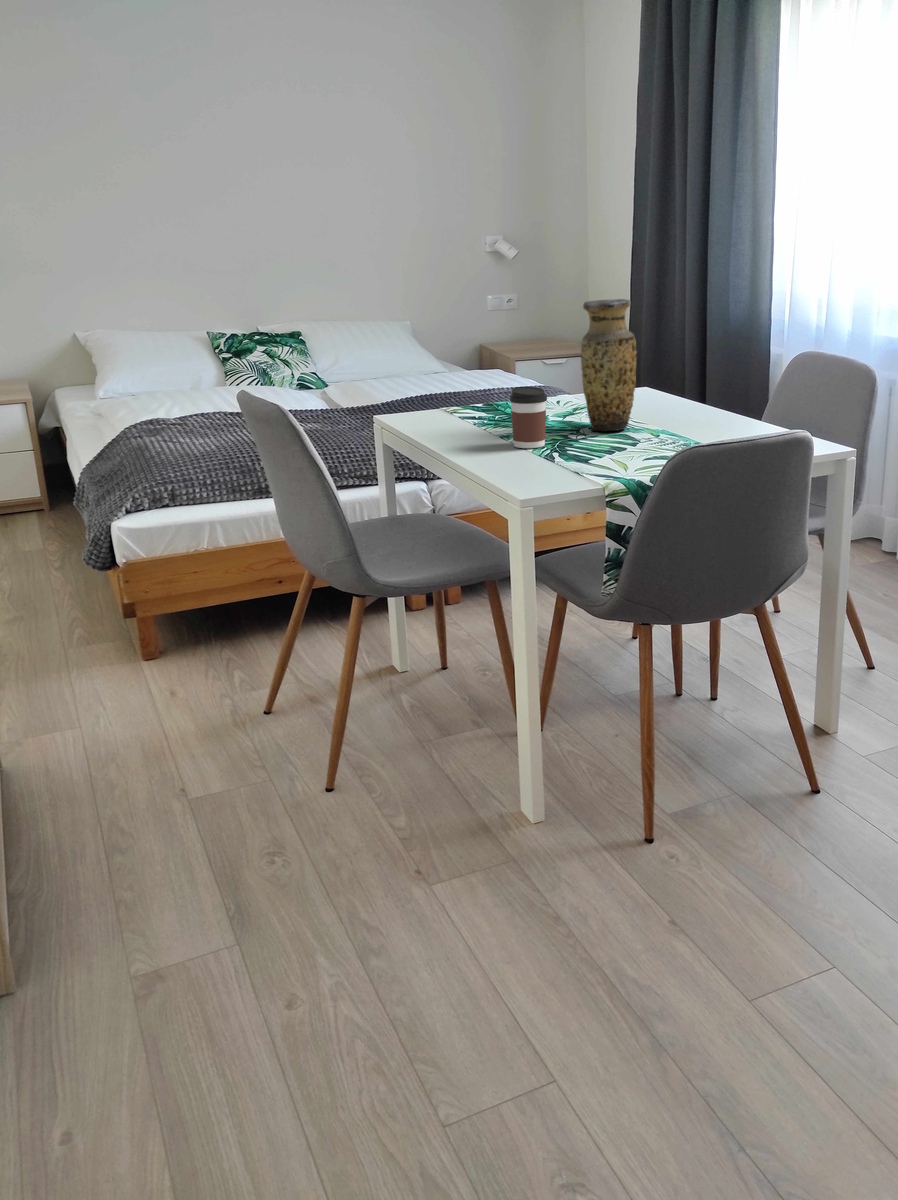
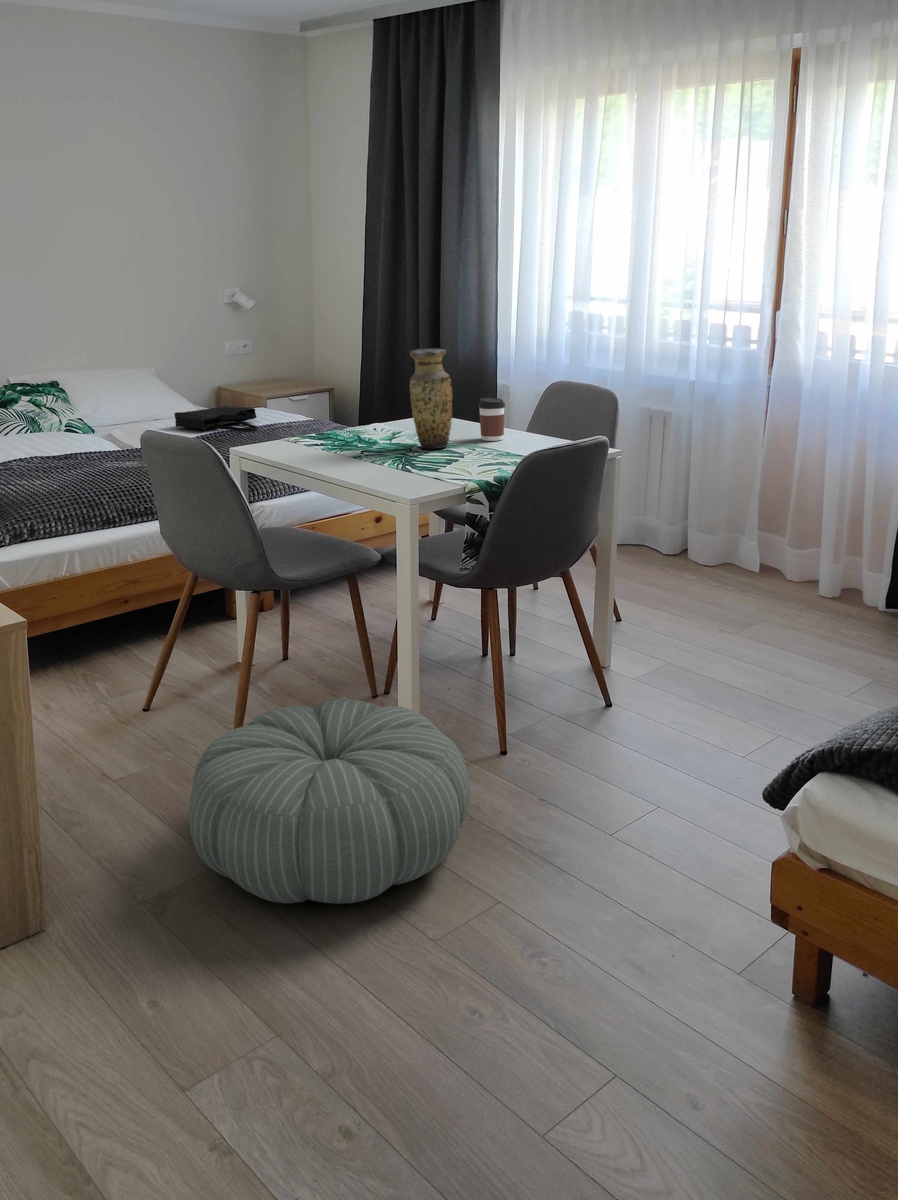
tote bag: none [398,365,484,395] -> present [175,406,257,432]
coffee cup: present [510,387,547,448] -> present [479,398,505,441]
pouf: none [142,758,522,1067] -> present [189,699,470,904]

